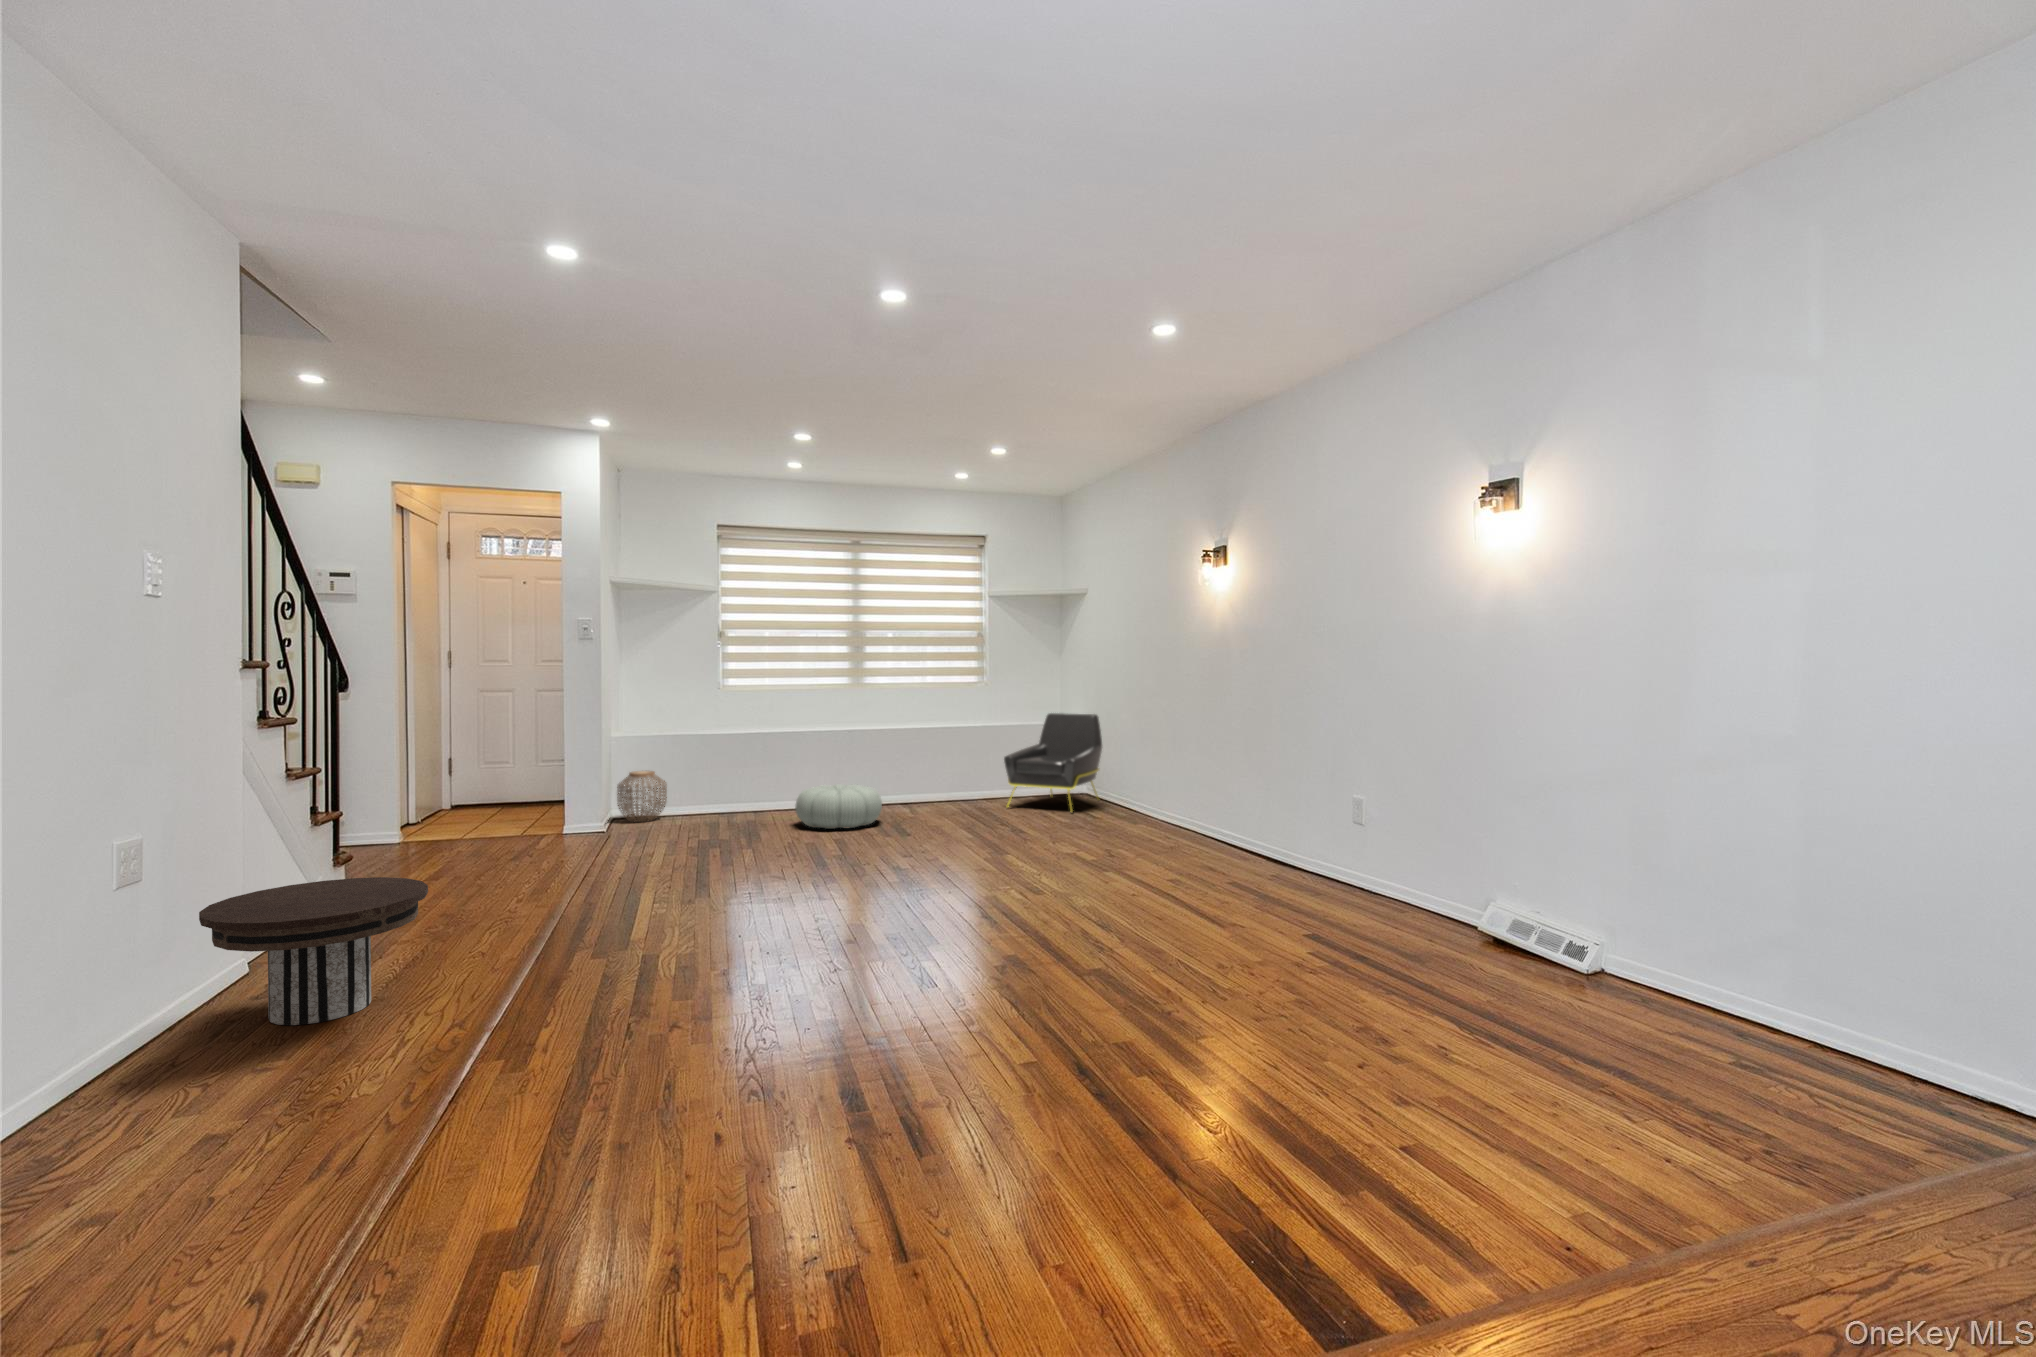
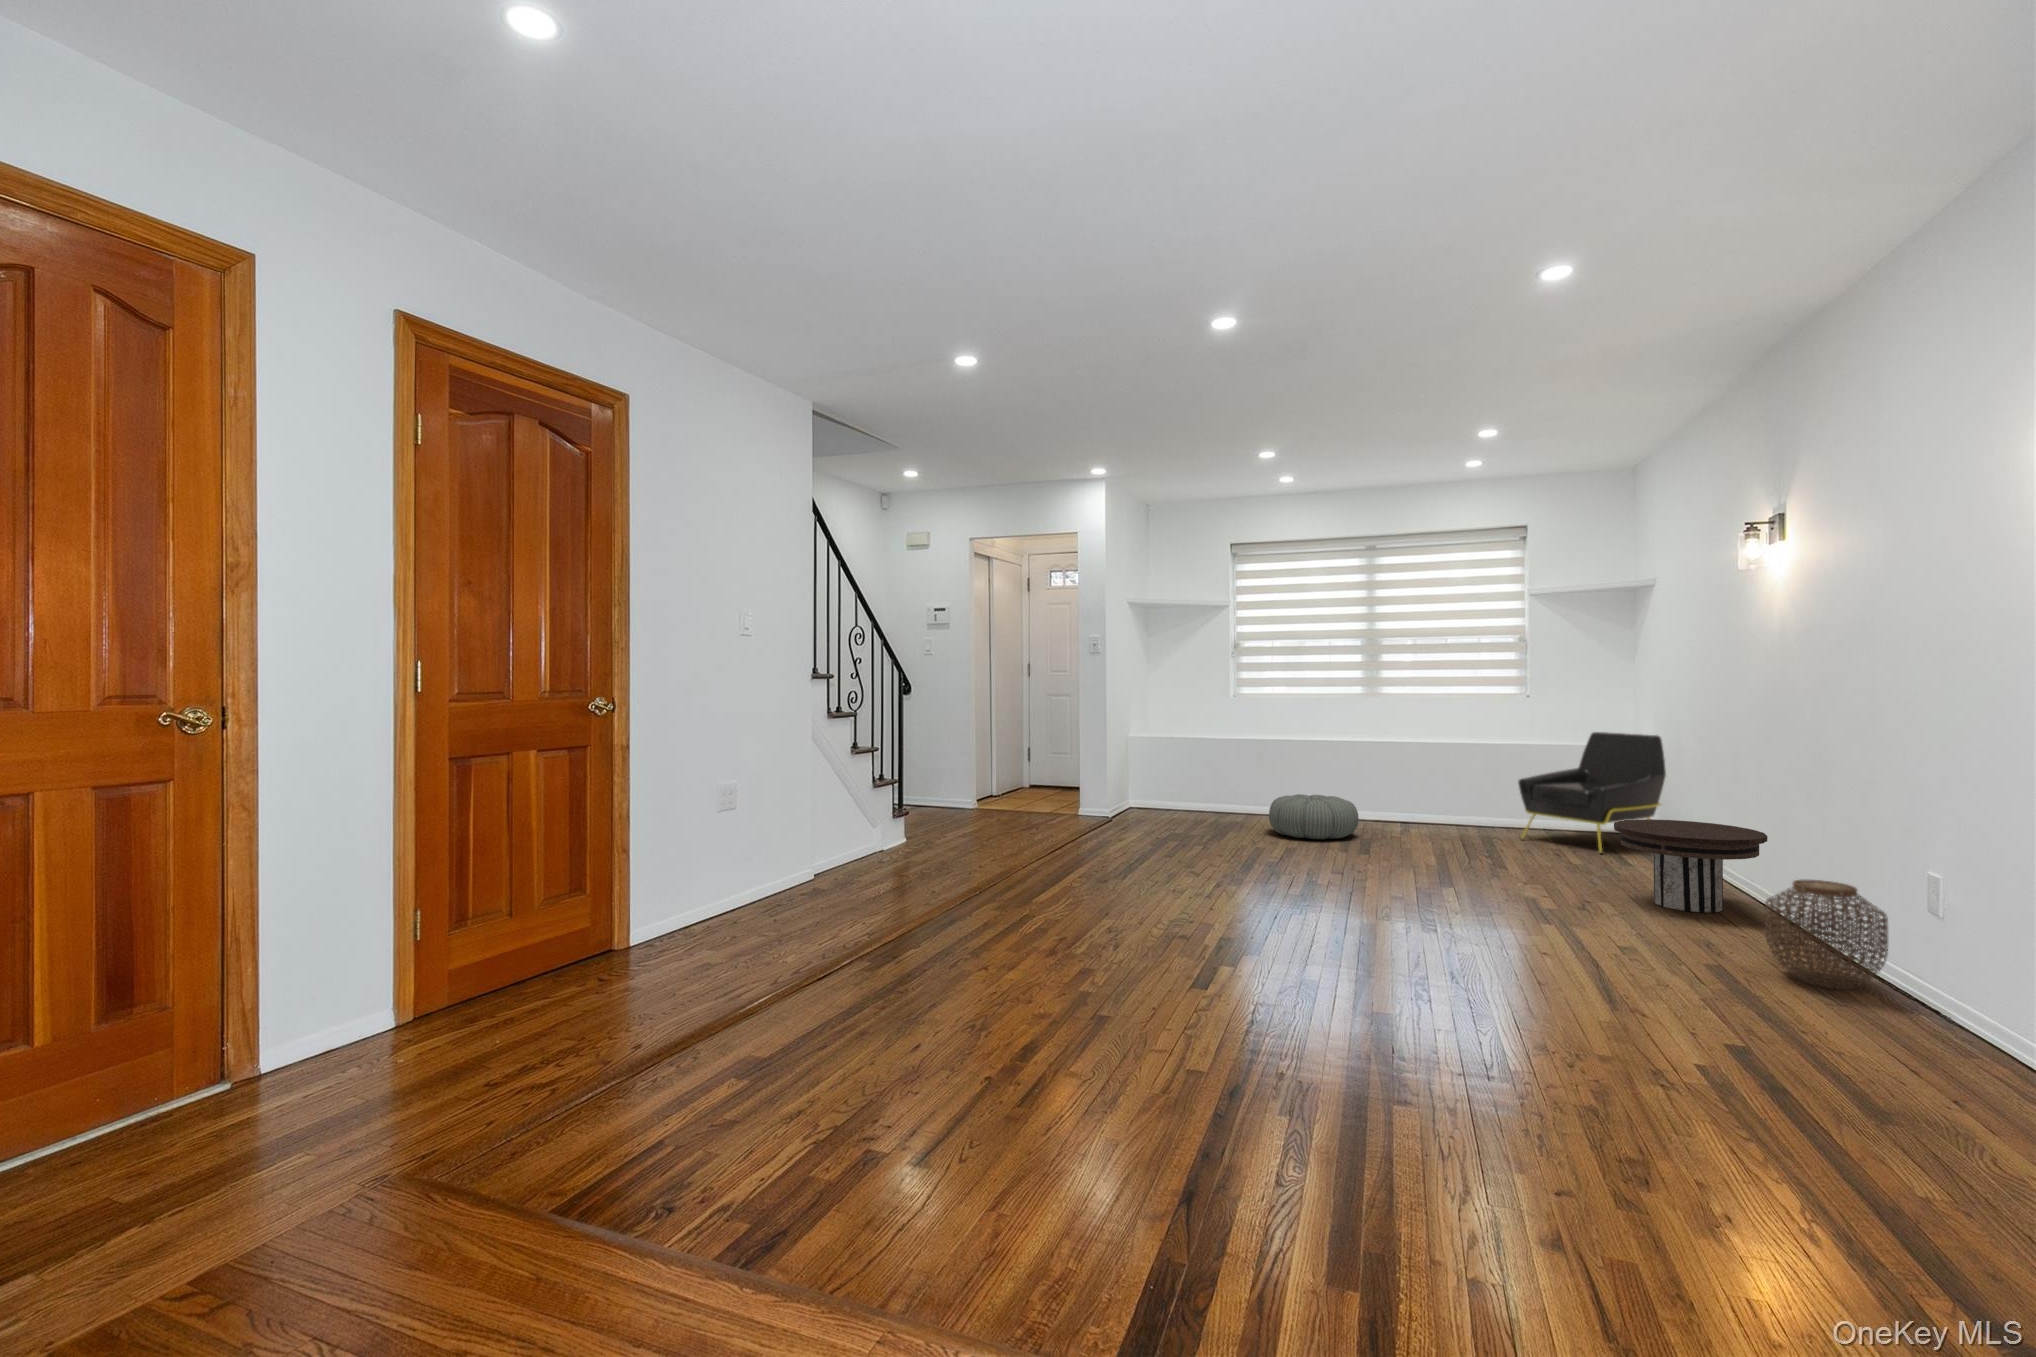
woven basket: present [617,771,667,822] -> present [1765,880,1888,990]
side table: present [199,877,428,1025] -> present [1614,819,1767,913]

